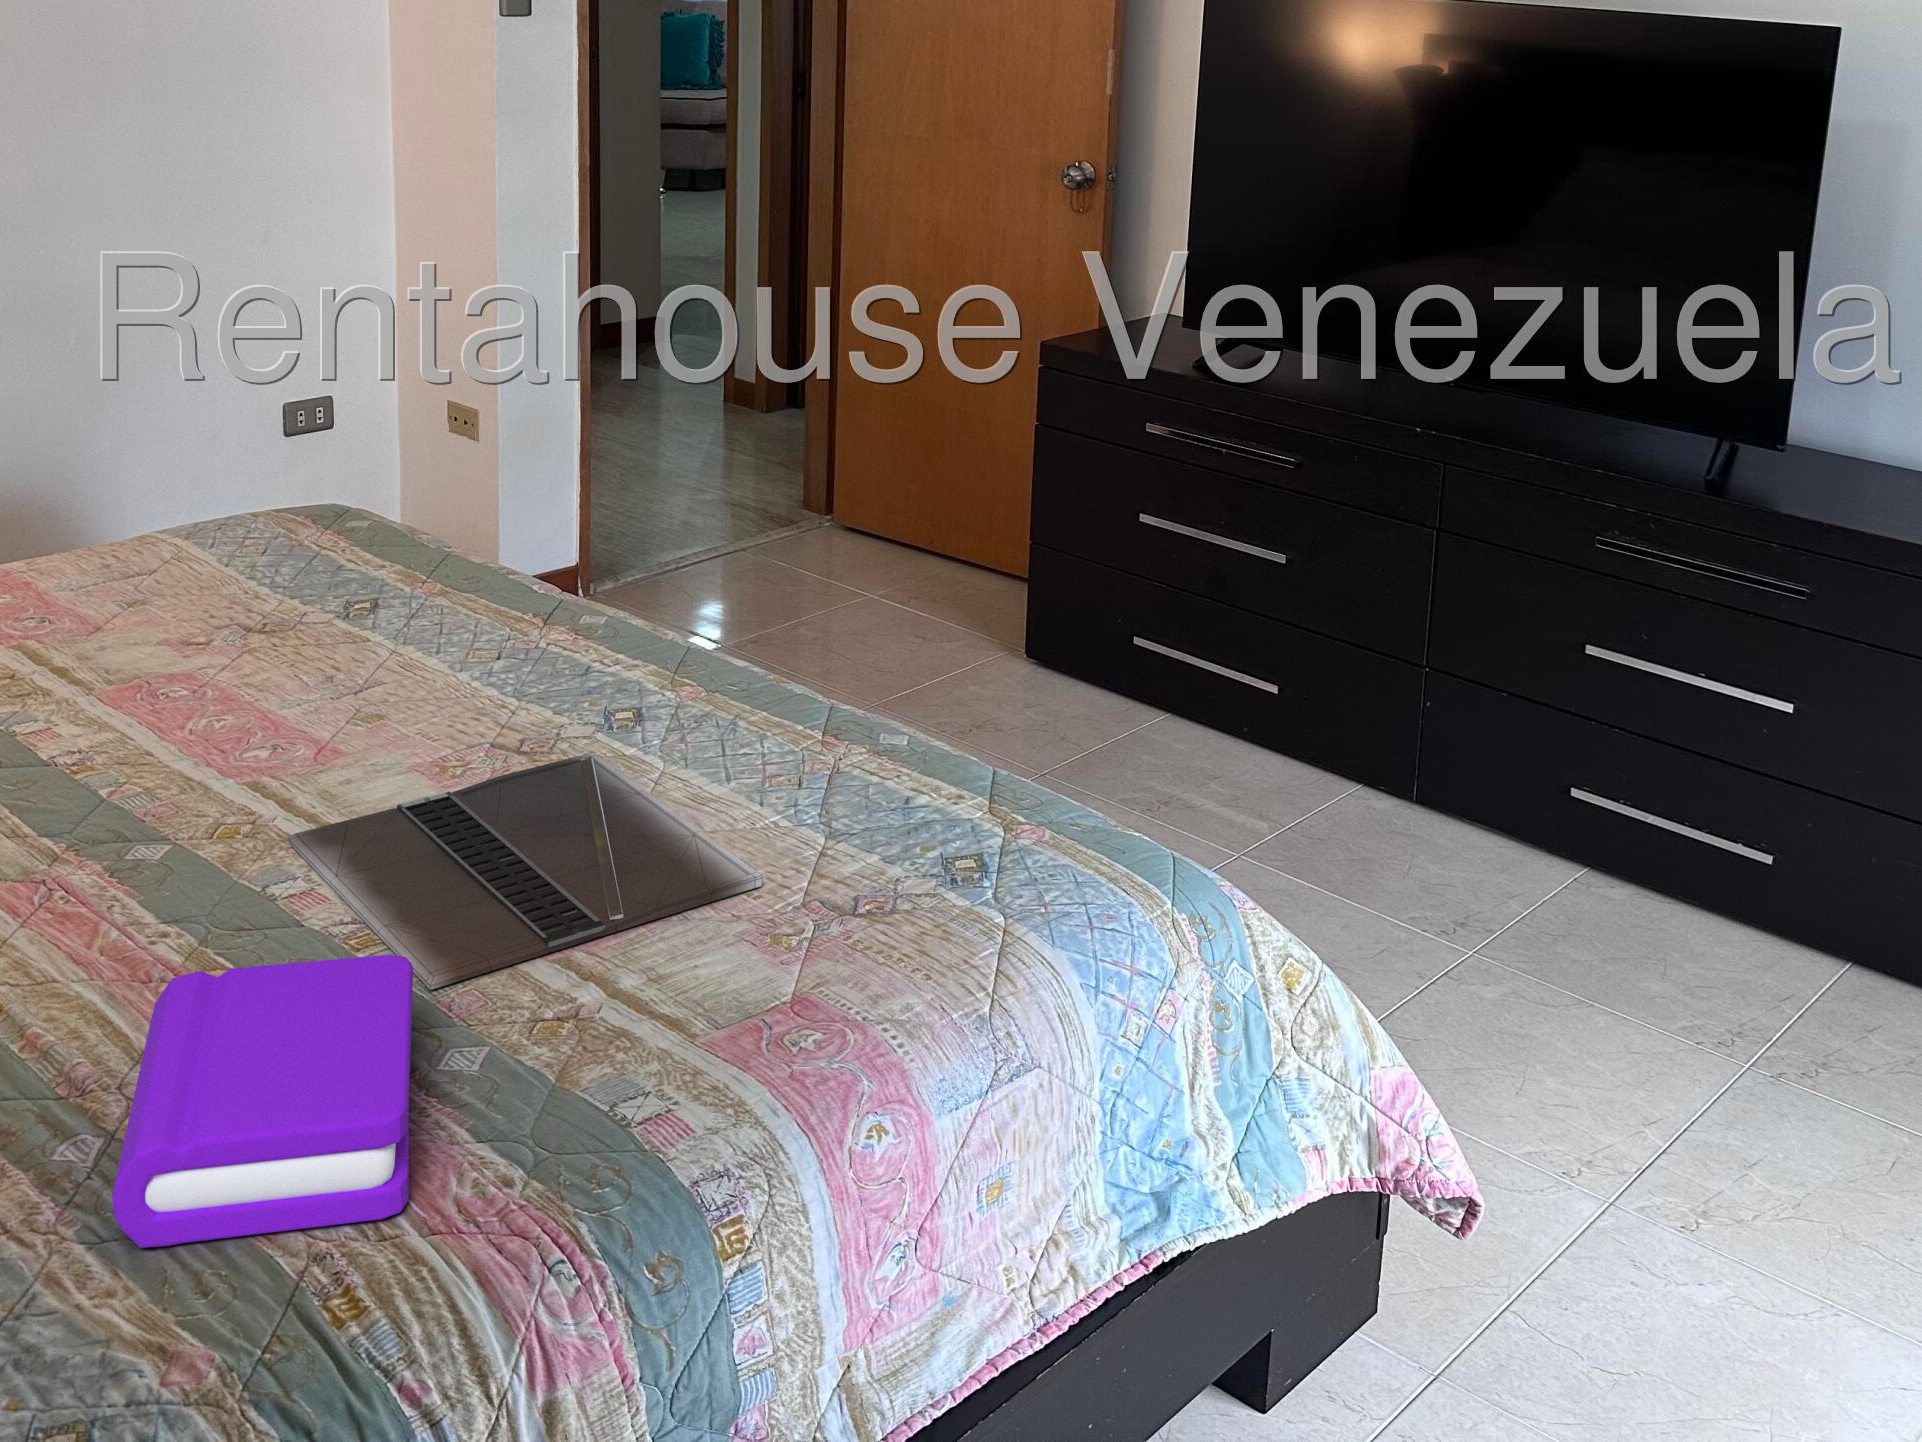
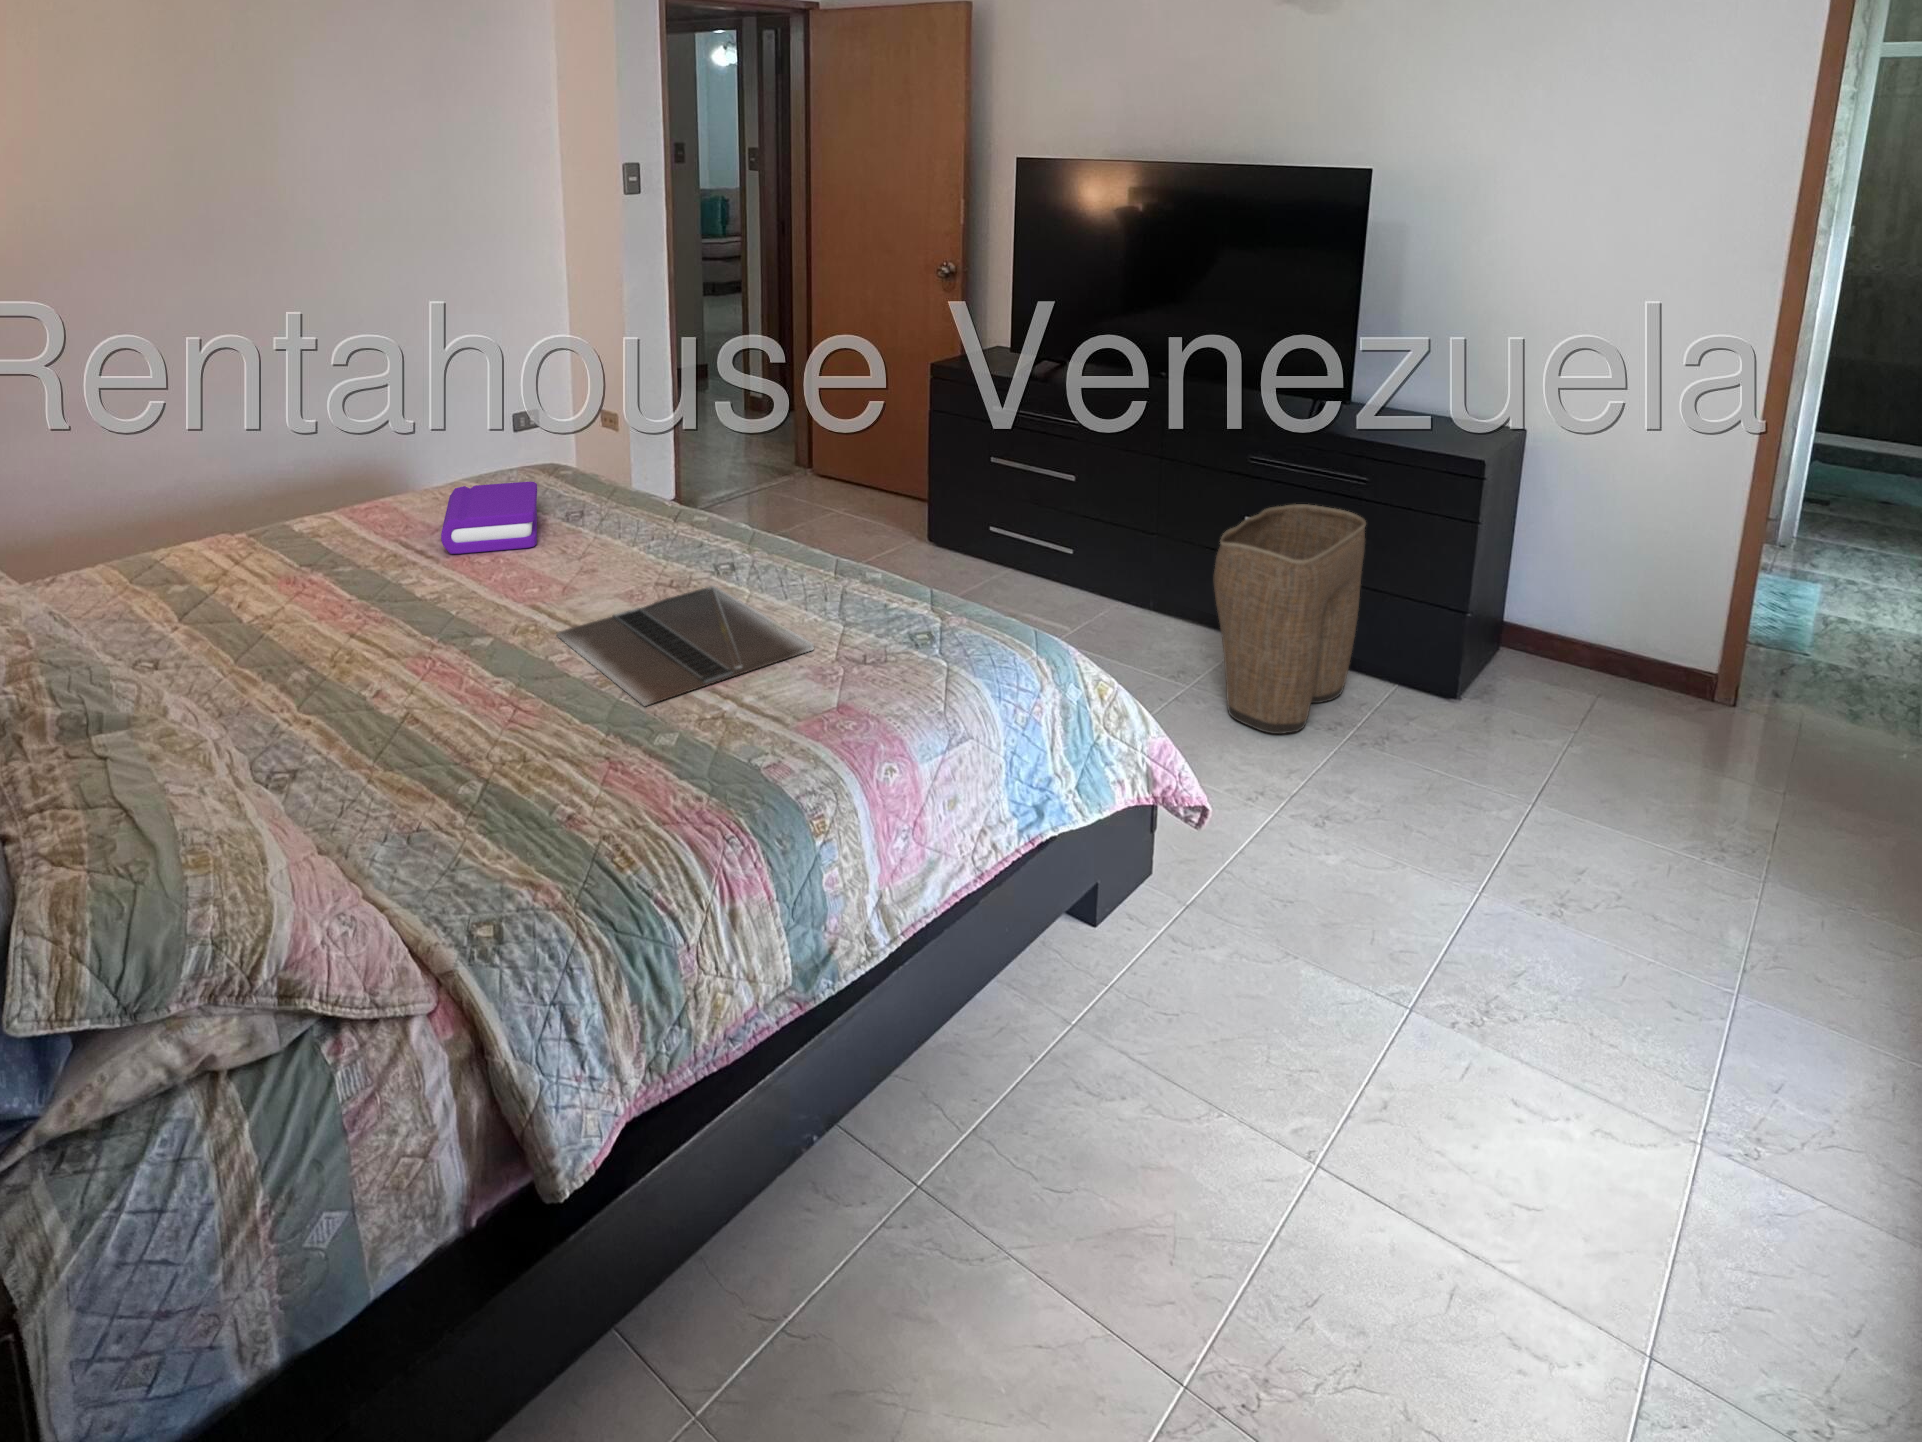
laundry basket: none [1517,625,1794,1041] -> present [1213,504,1366,734]
book: present [112,955,413,1248] -> present [441,482,537,554]

